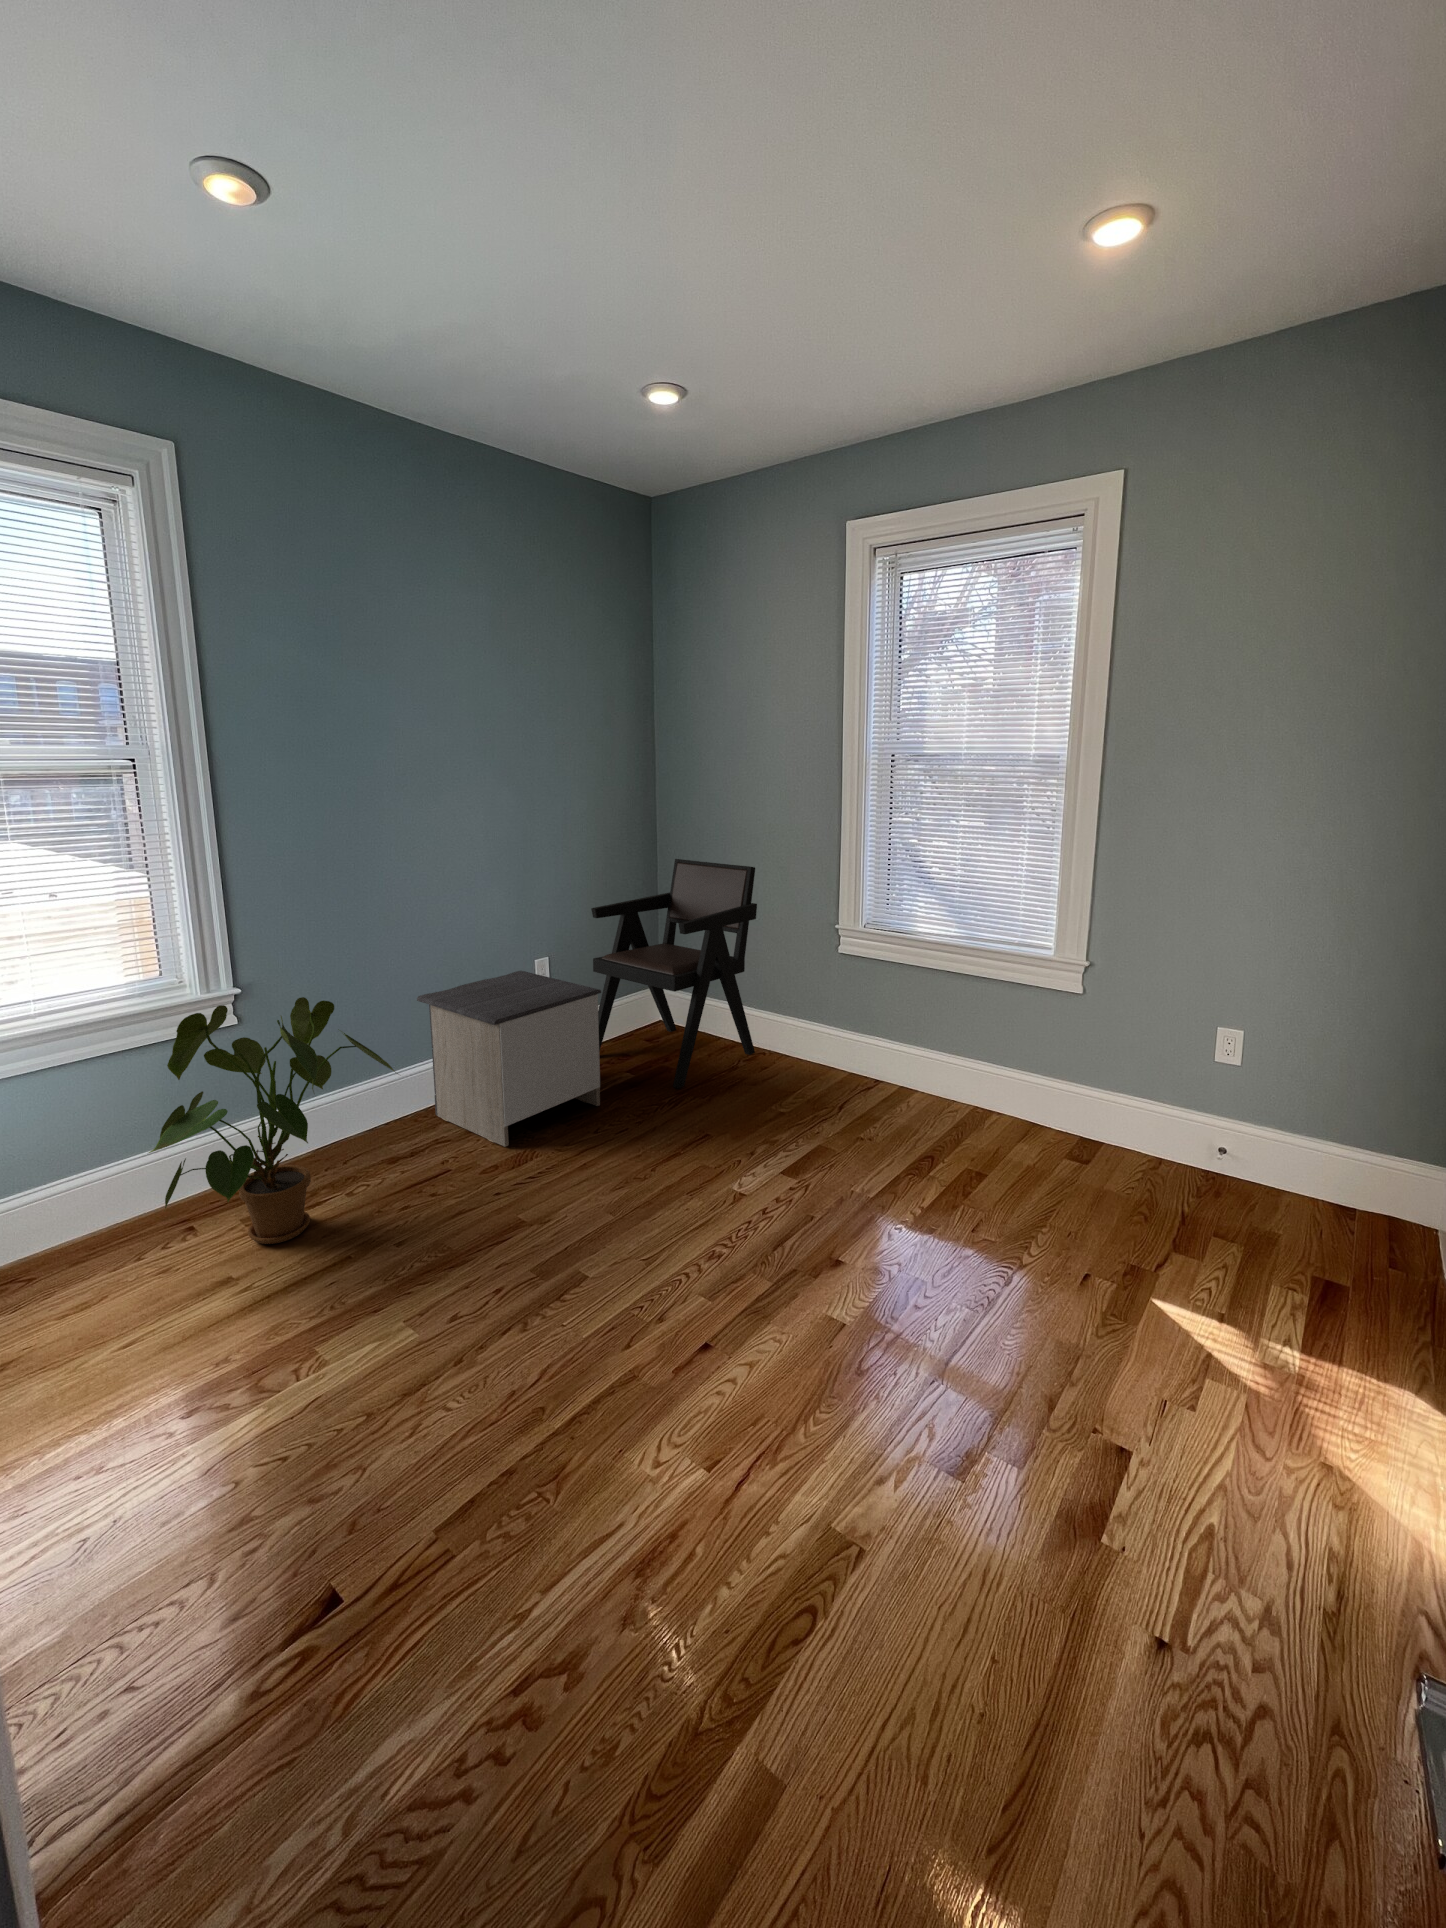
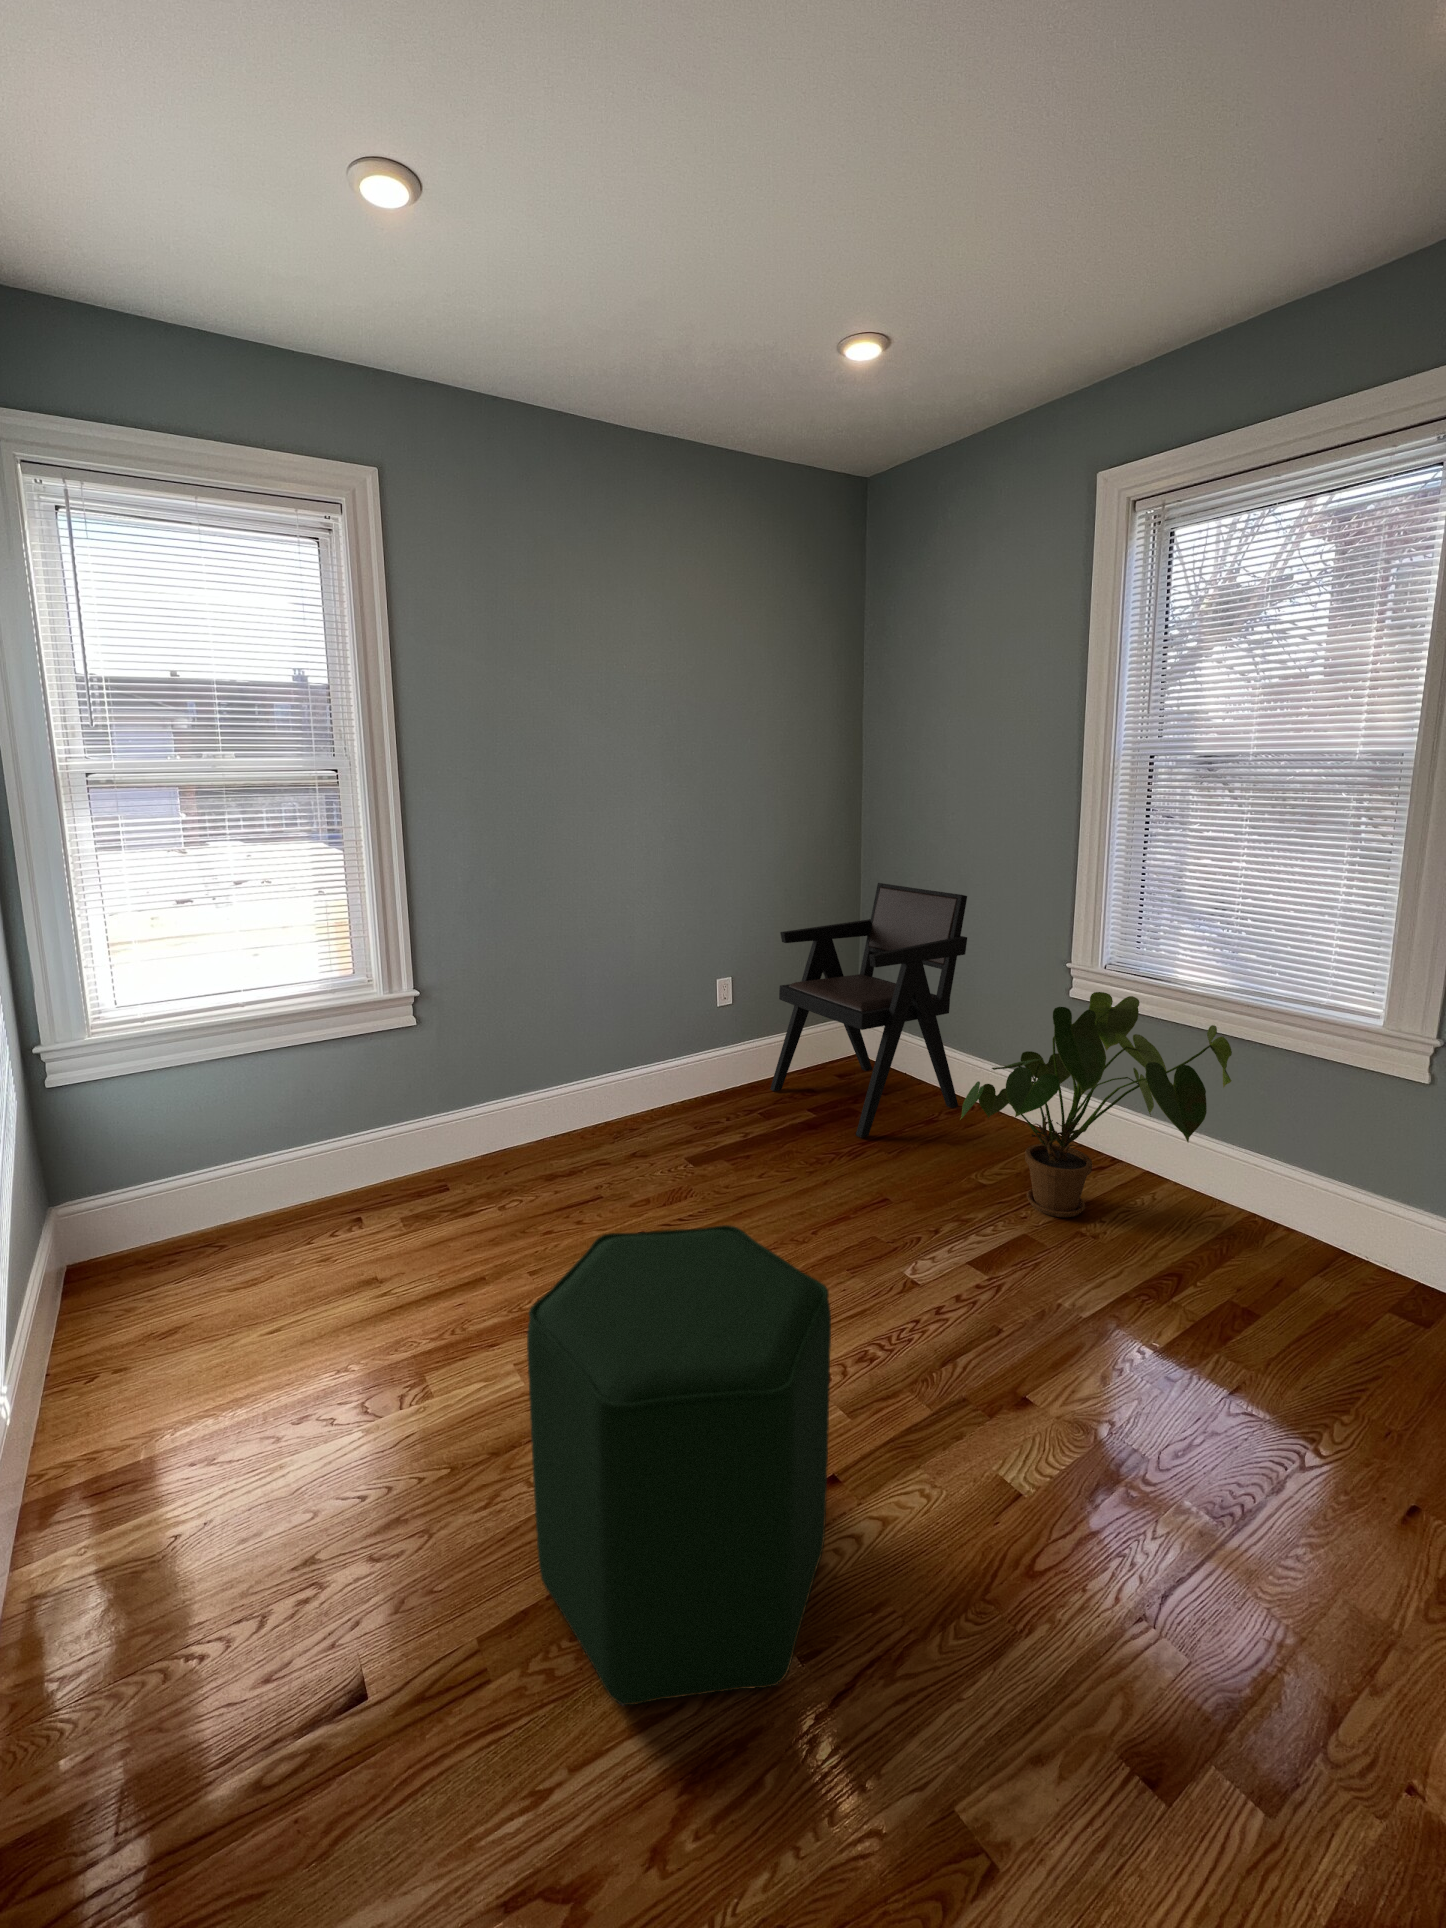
nightstand: present [417,971,601,1147] -> none [592,993,778,1179]
house plant: present [149,997,396,1244] -> present [960,992,1232,1217]
ottoman: none [464,1152,710,1537] -> present [527,1225,831,1706]

